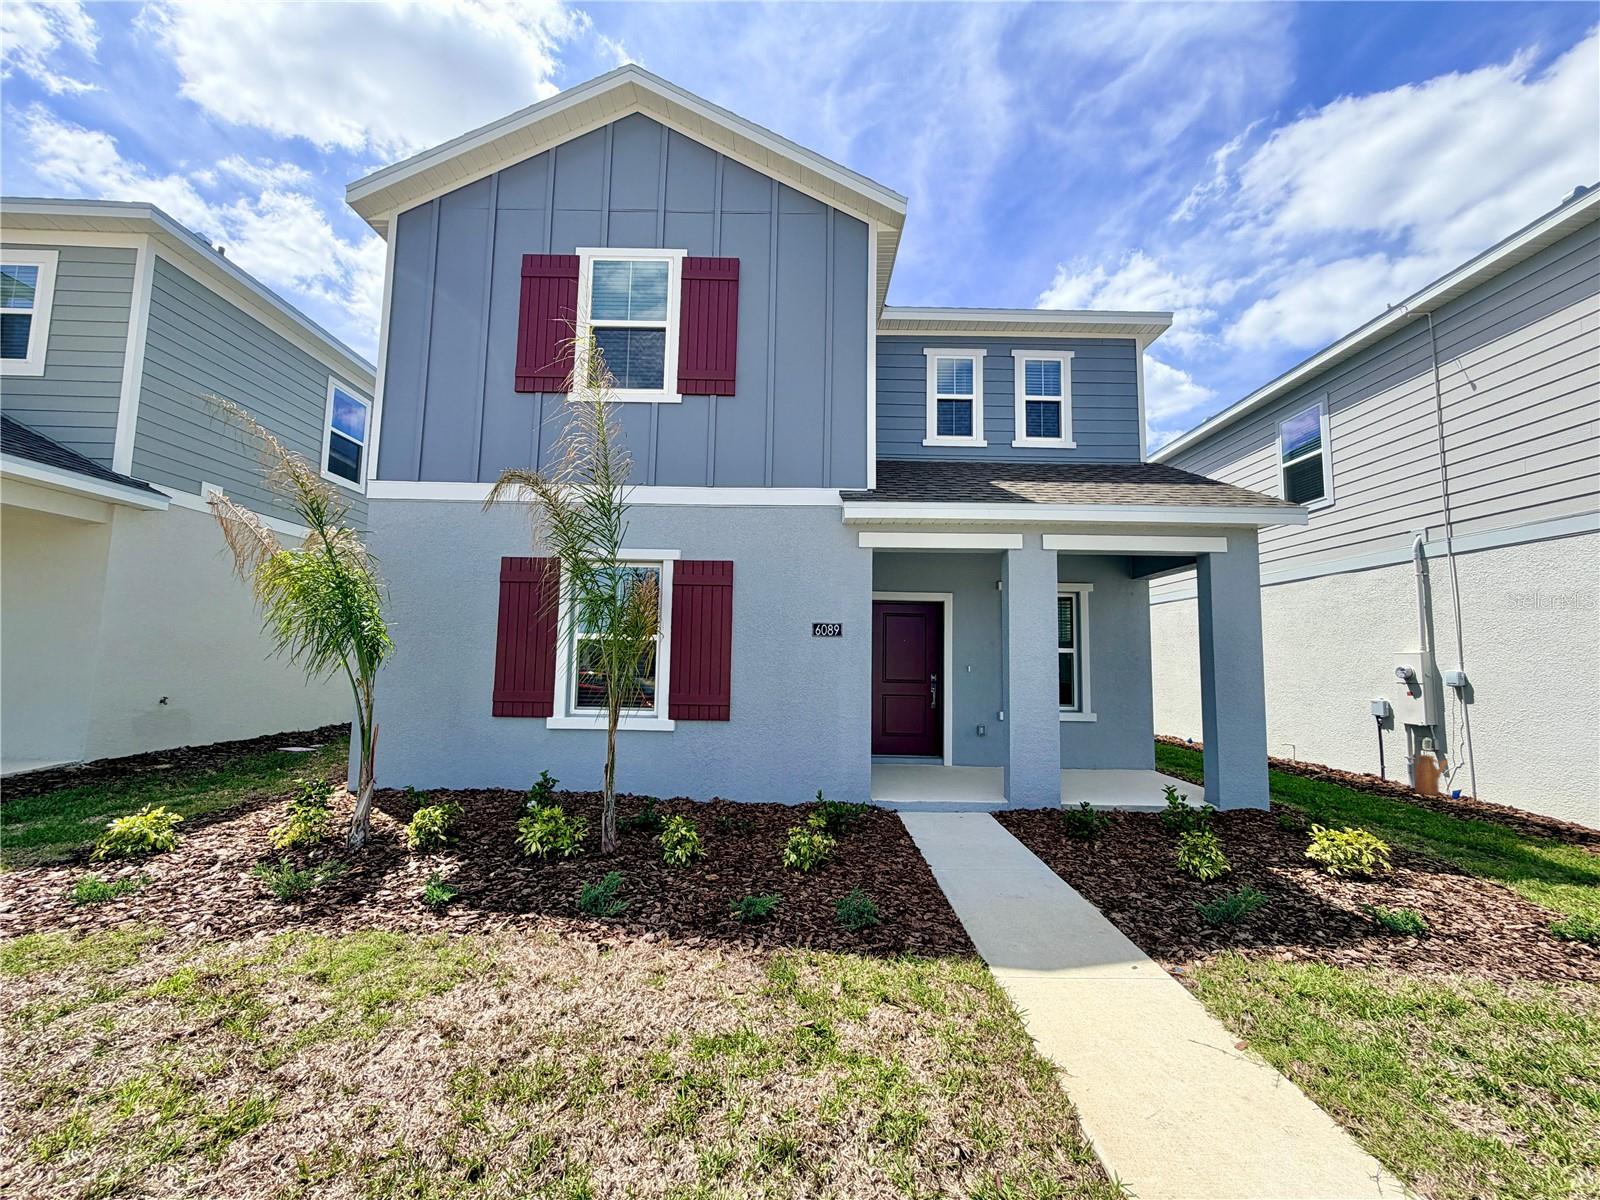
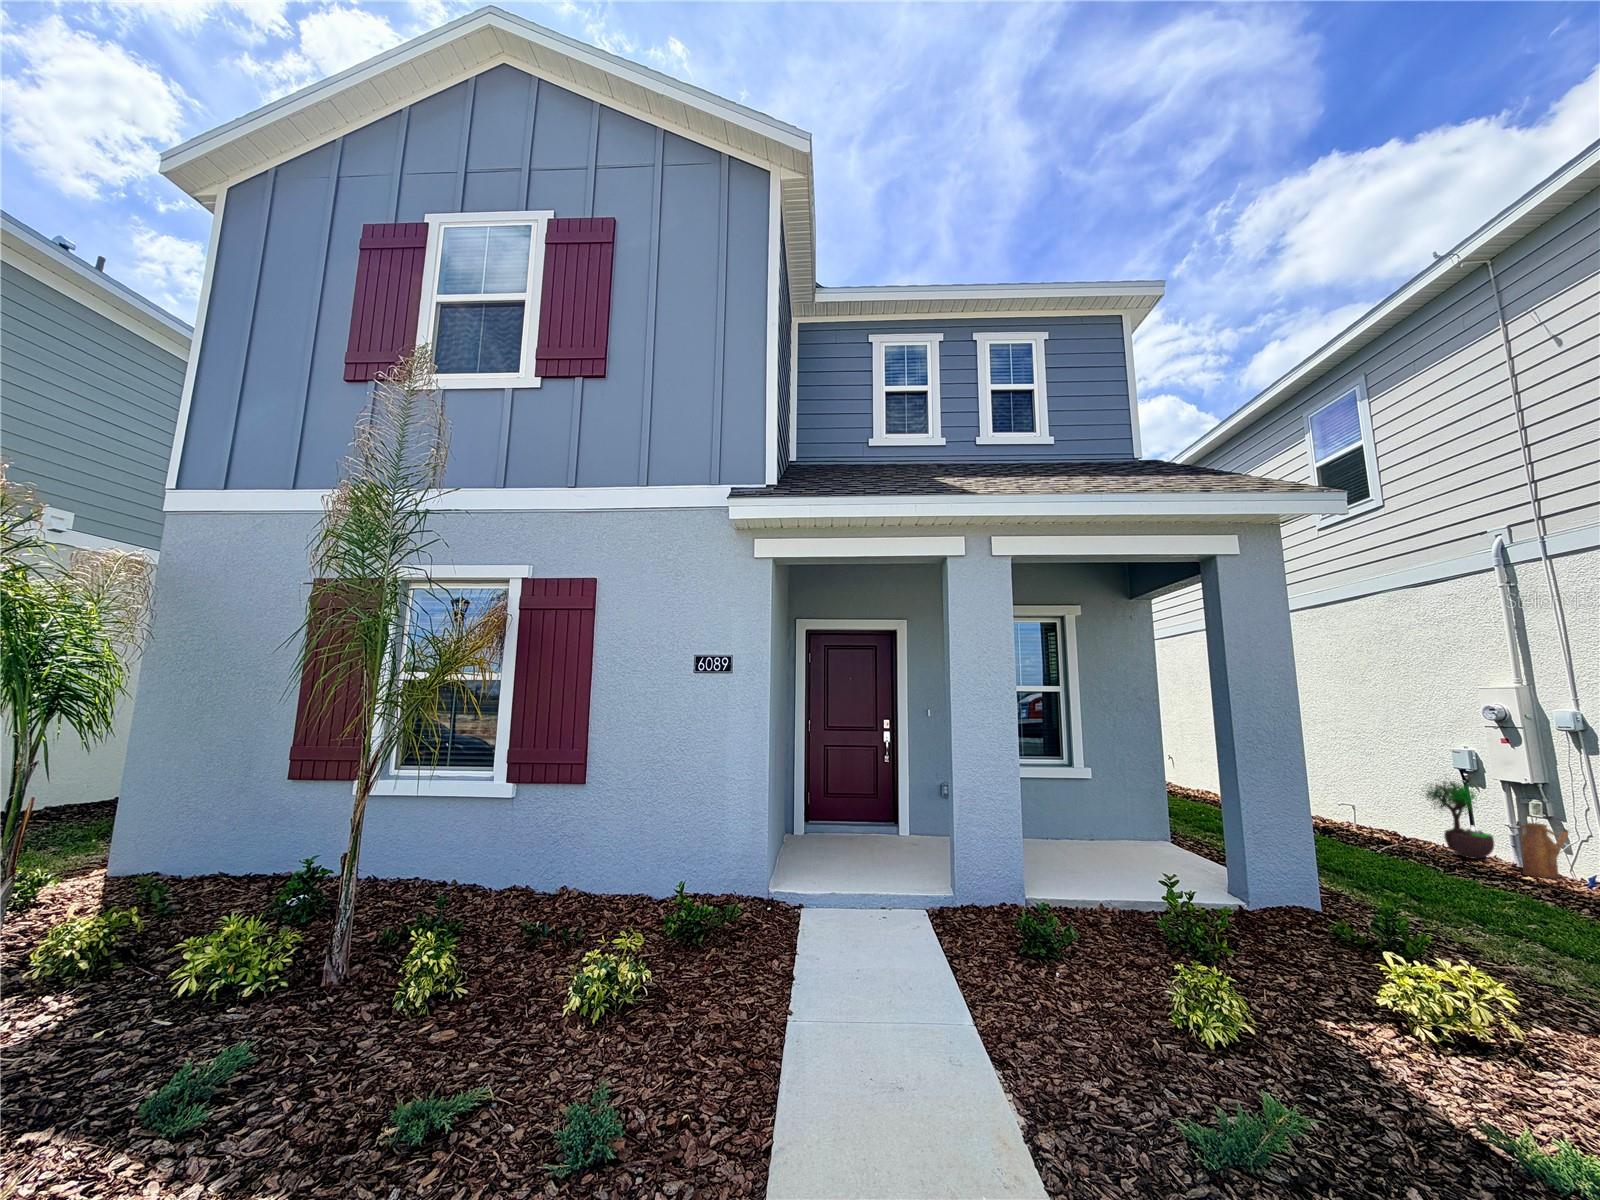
potted tree: none [1345,718,1398,783] -> present [1422,779,1494,859]

